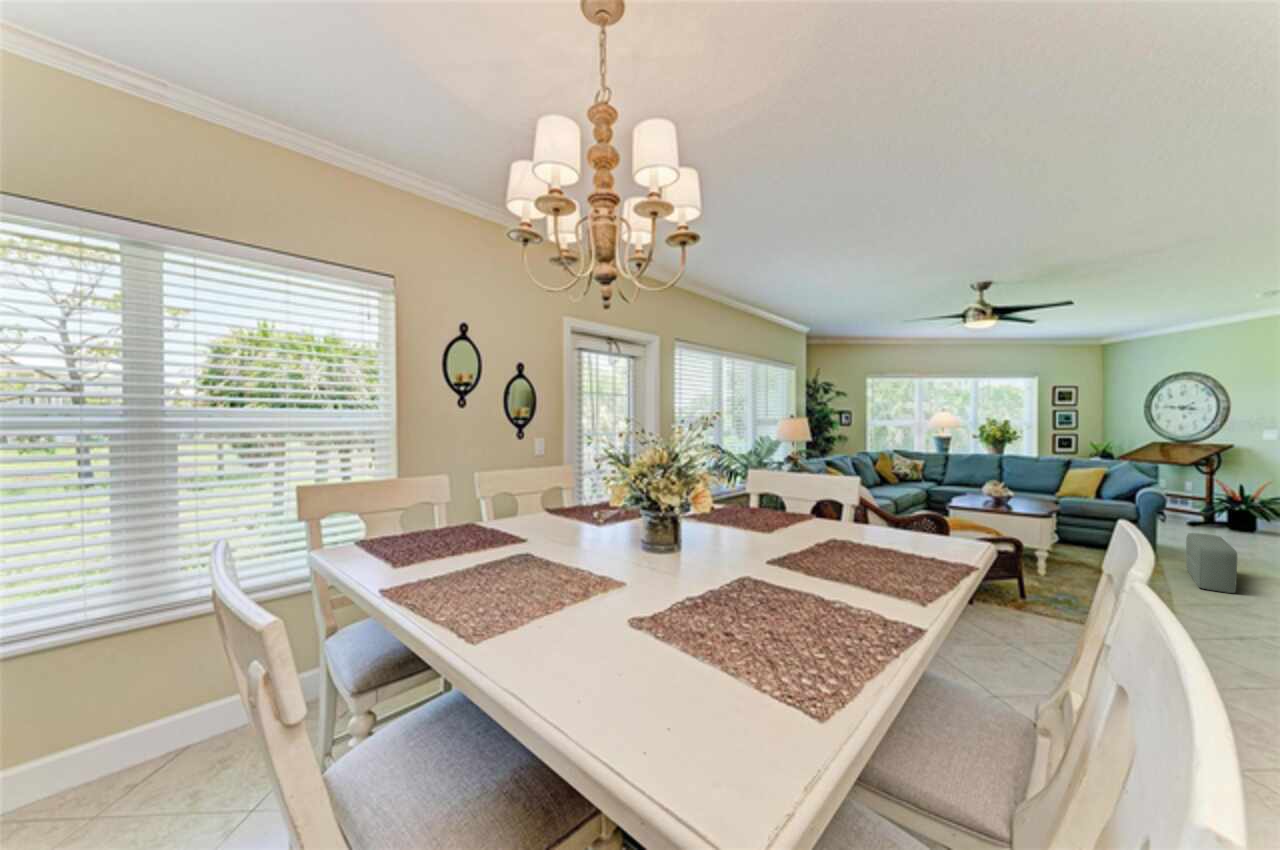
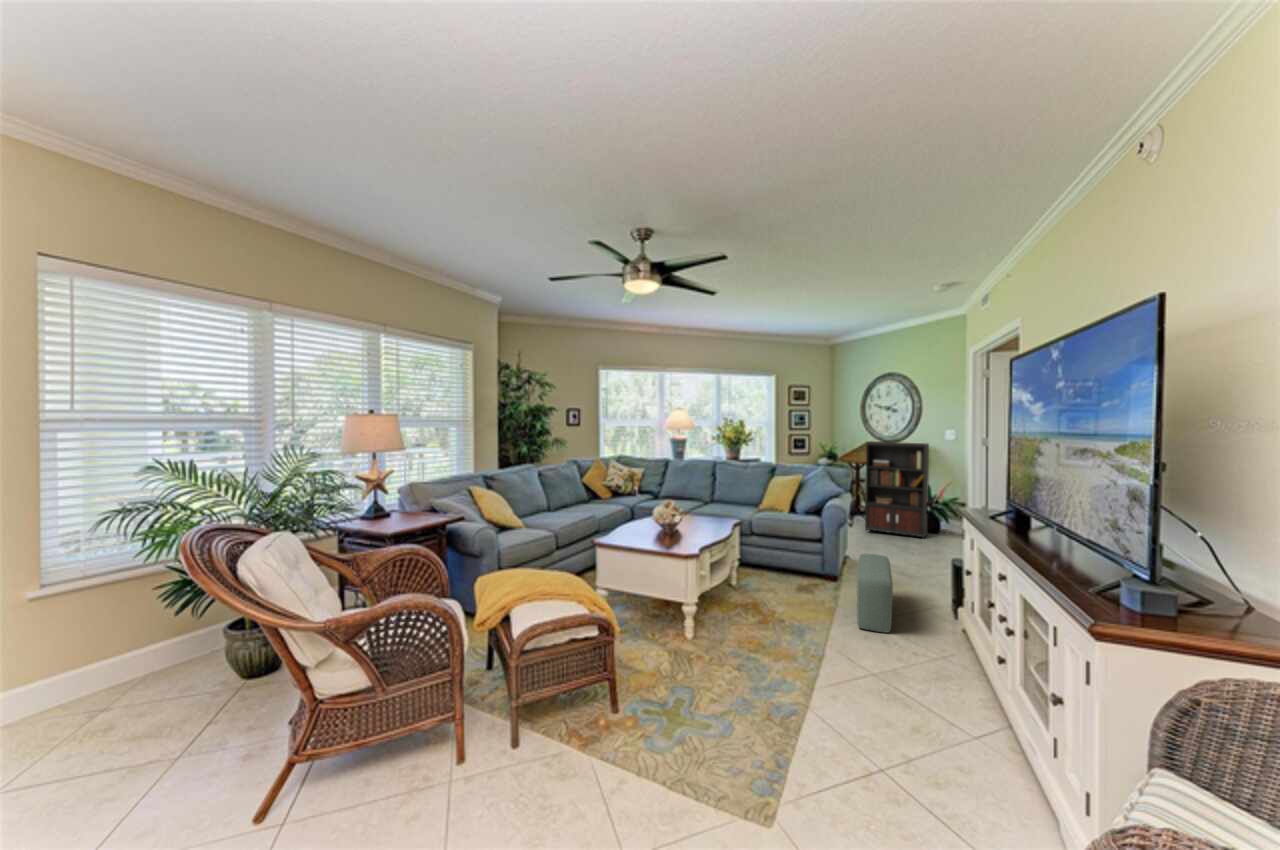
bookcase: none [1161,440,1269,535] -> present [865,442,929,538]

